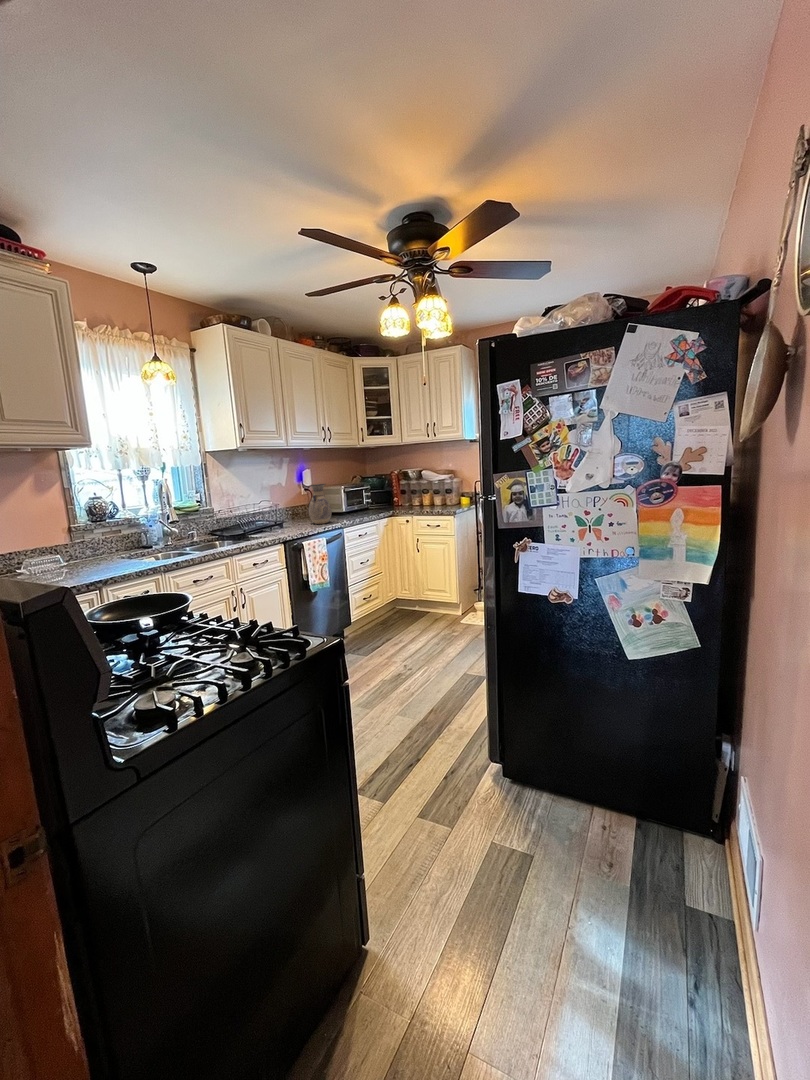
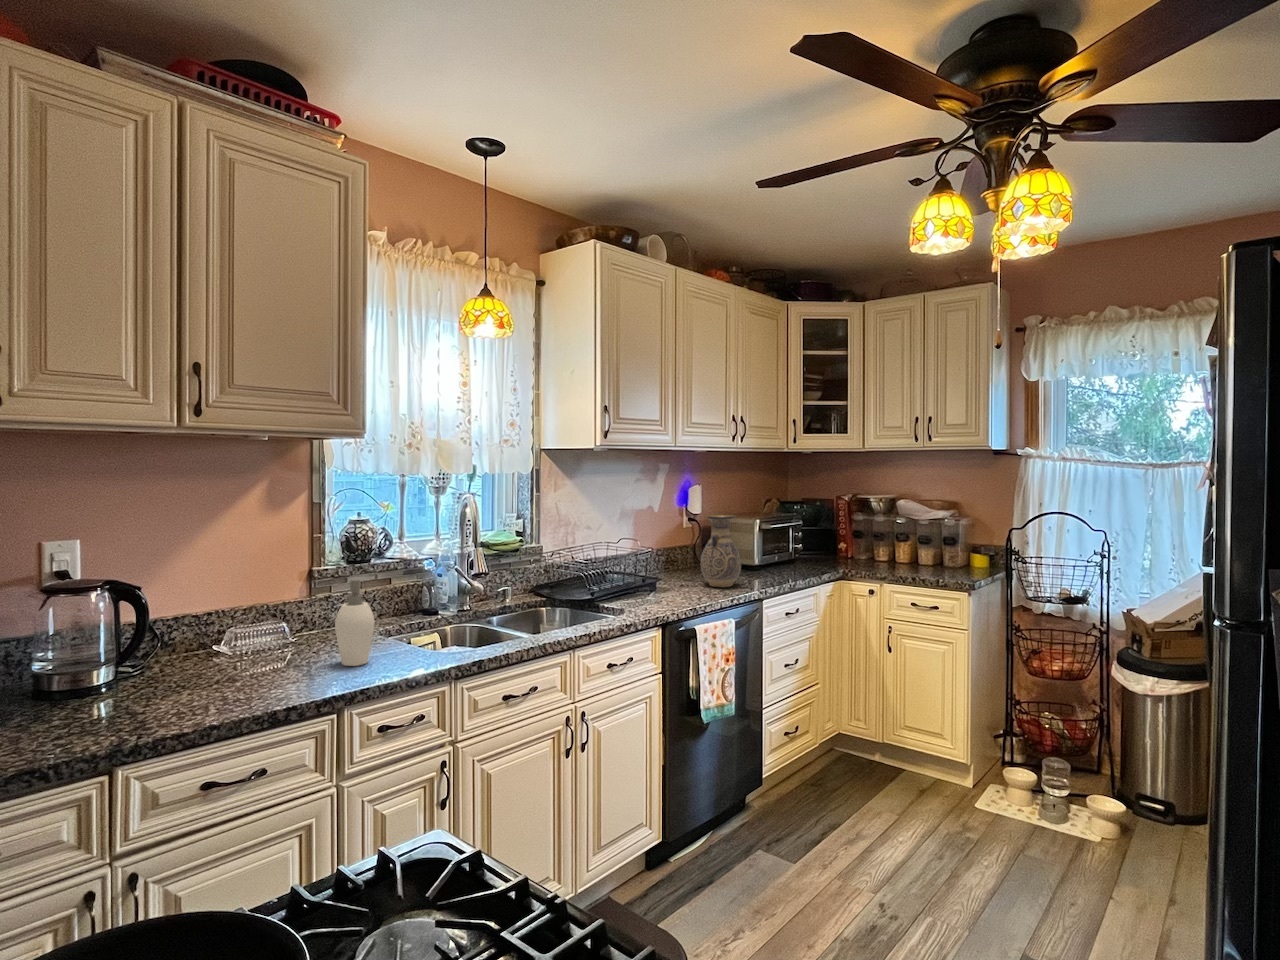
soap dispenser: none [90,525,118,571] -> present [335,579,375,666]

